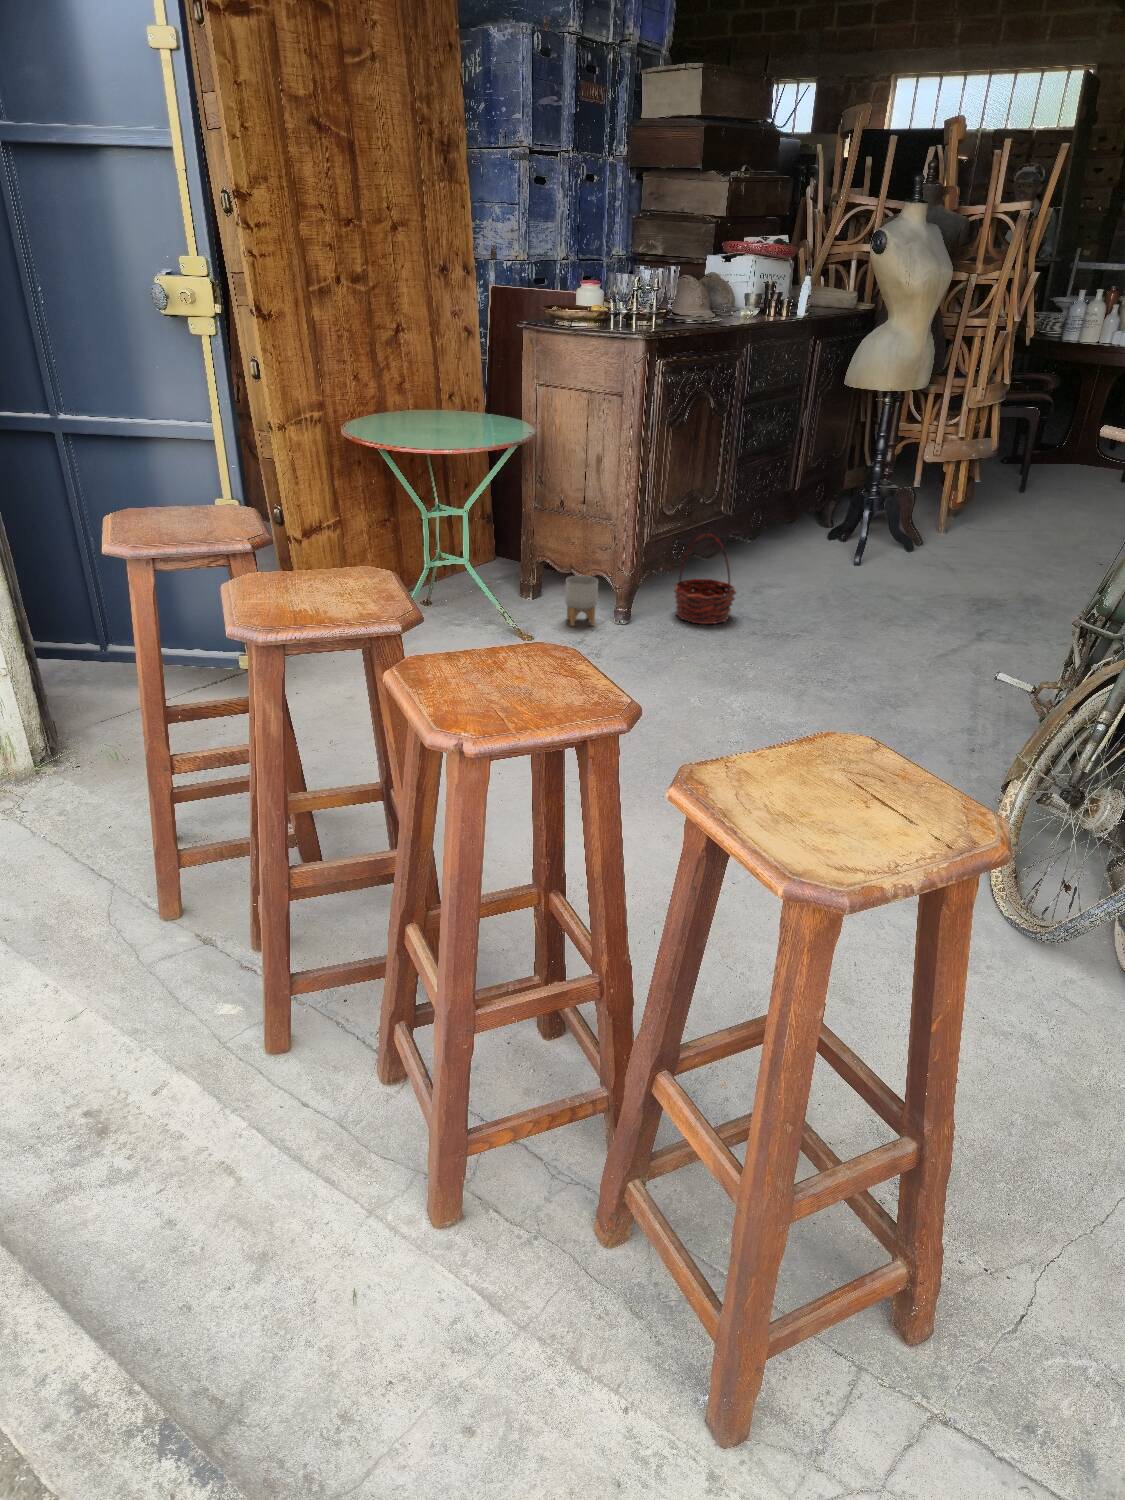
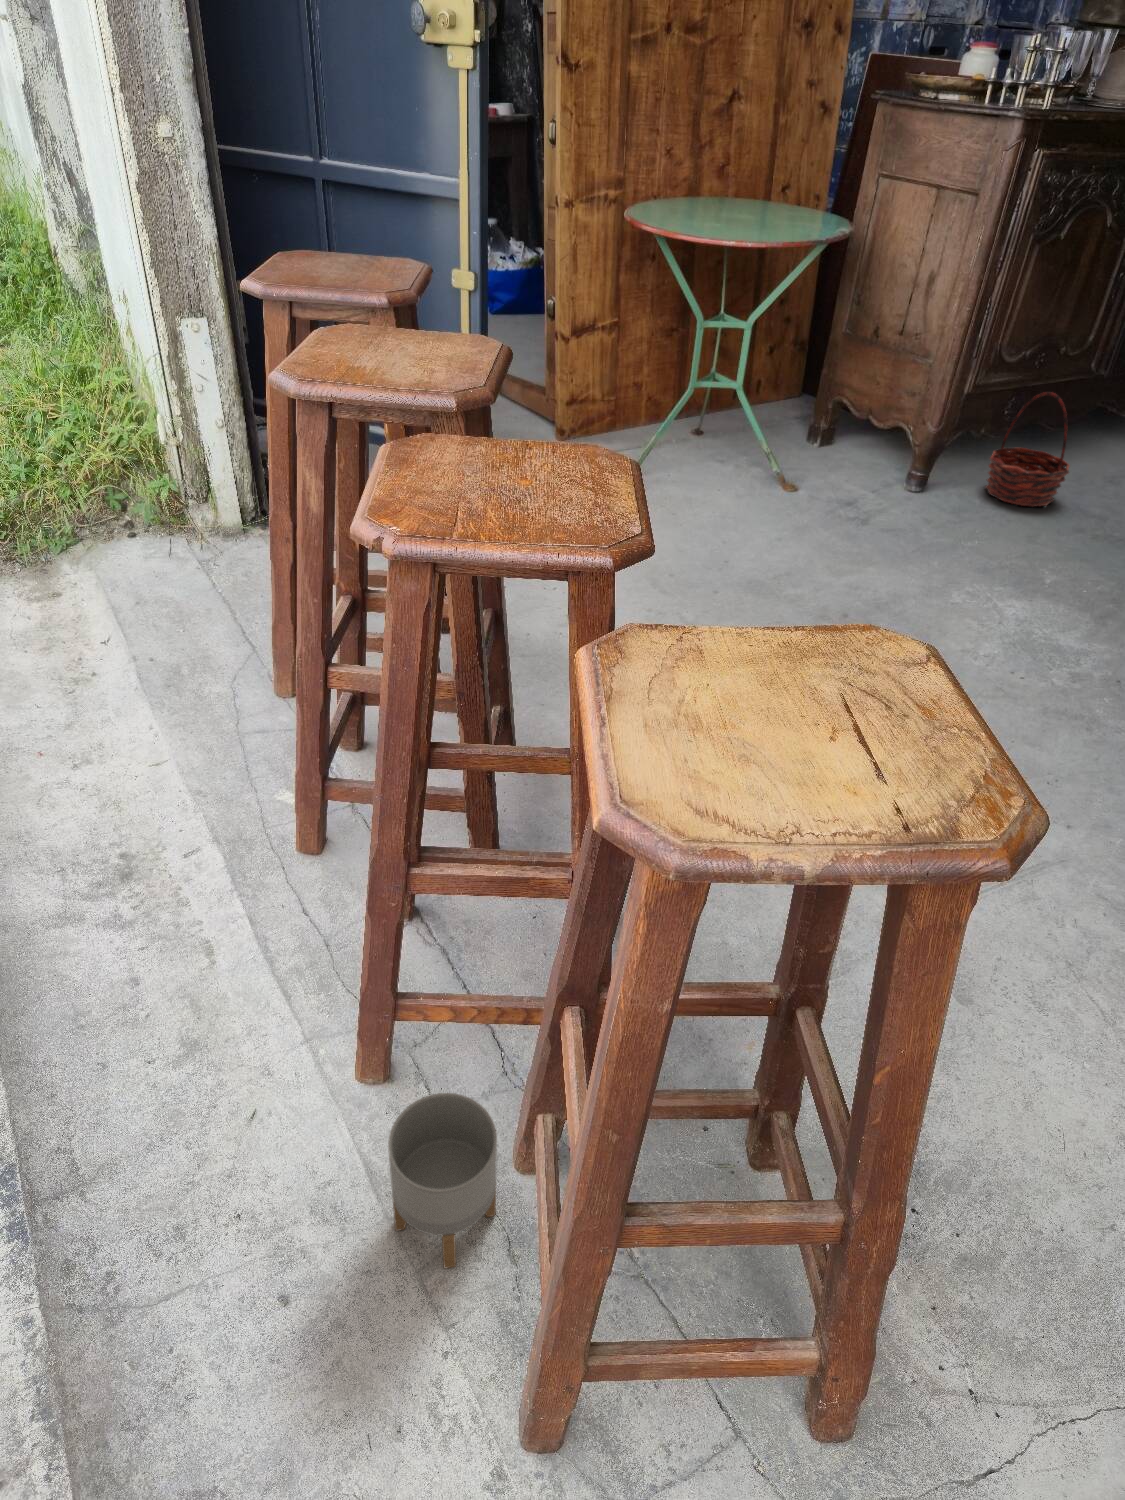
planter: present [565,575,598,626] -> present [388,1093,497,1269]

